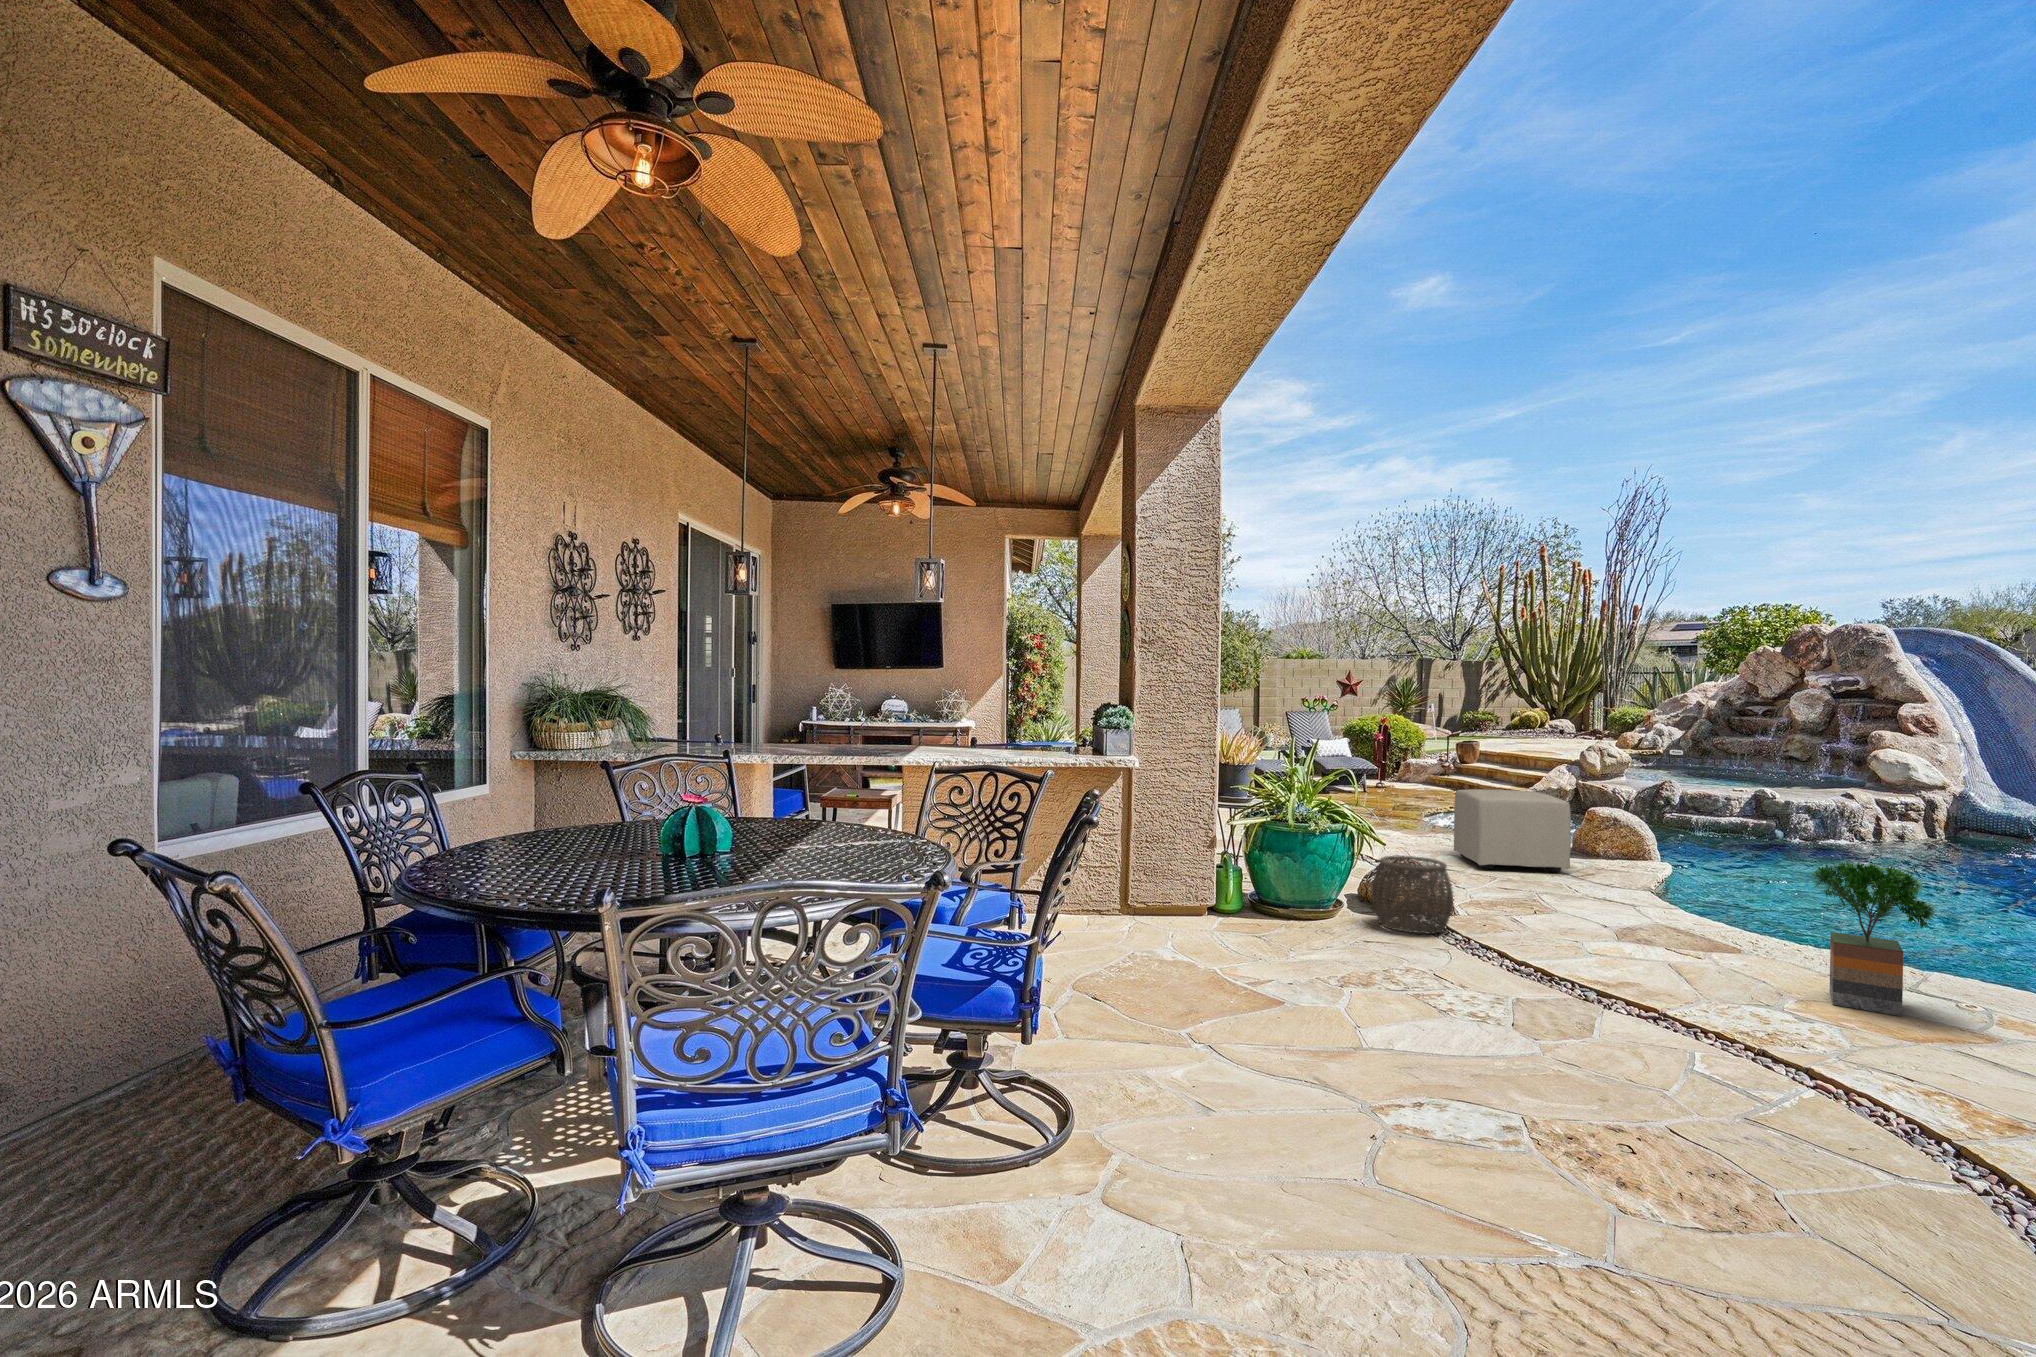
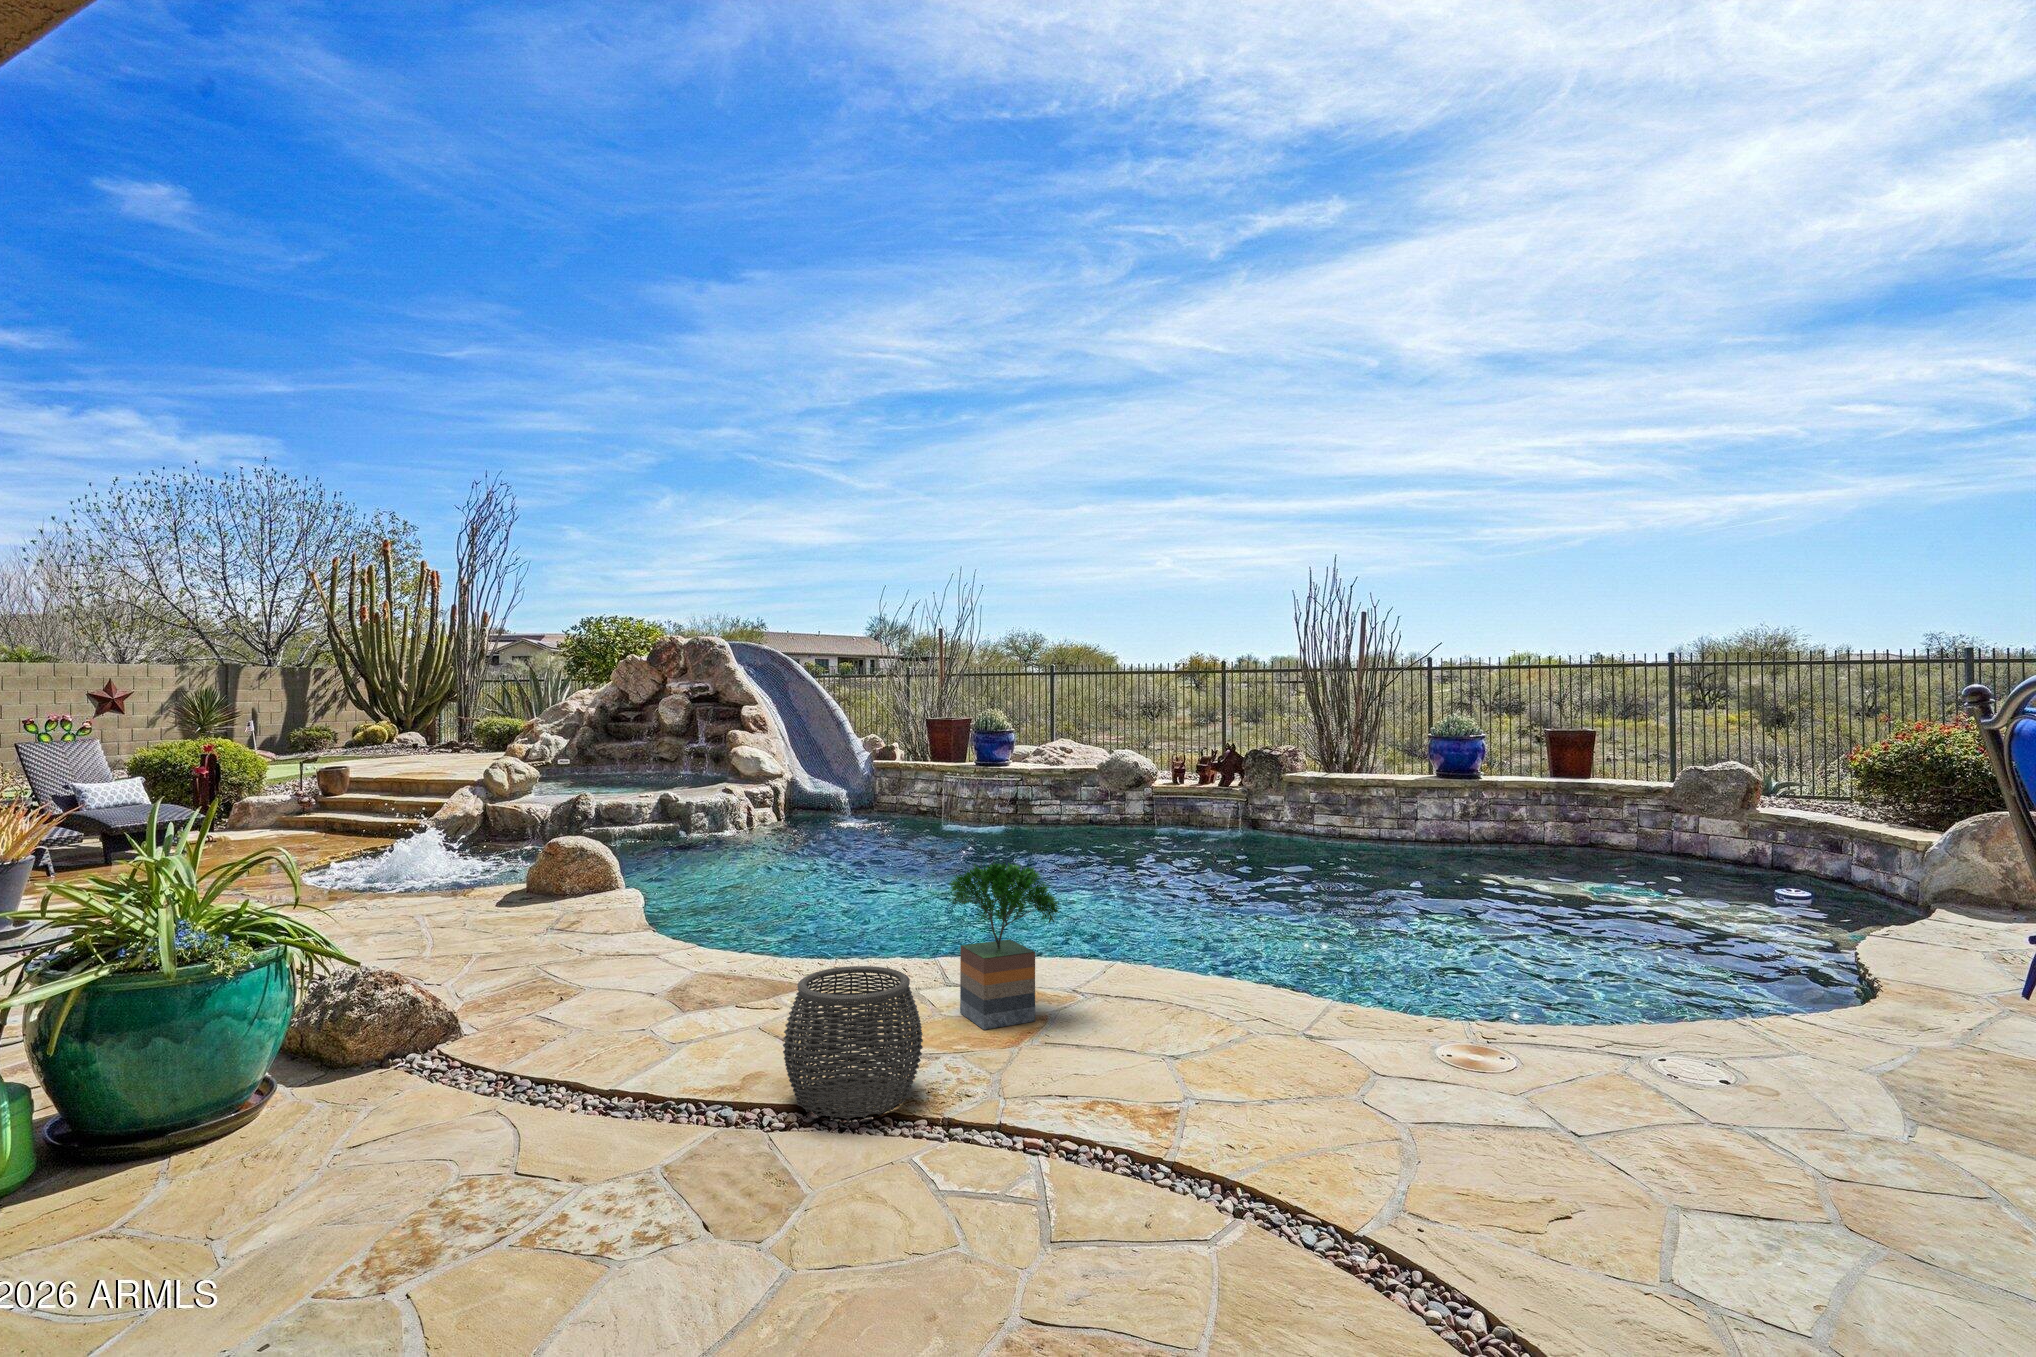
ottoman: present [1454,789,1571,873] -> none [400,826,573,946]
woven basket: present [1372,856,1454,934] -> present [783,966,923,1120]

